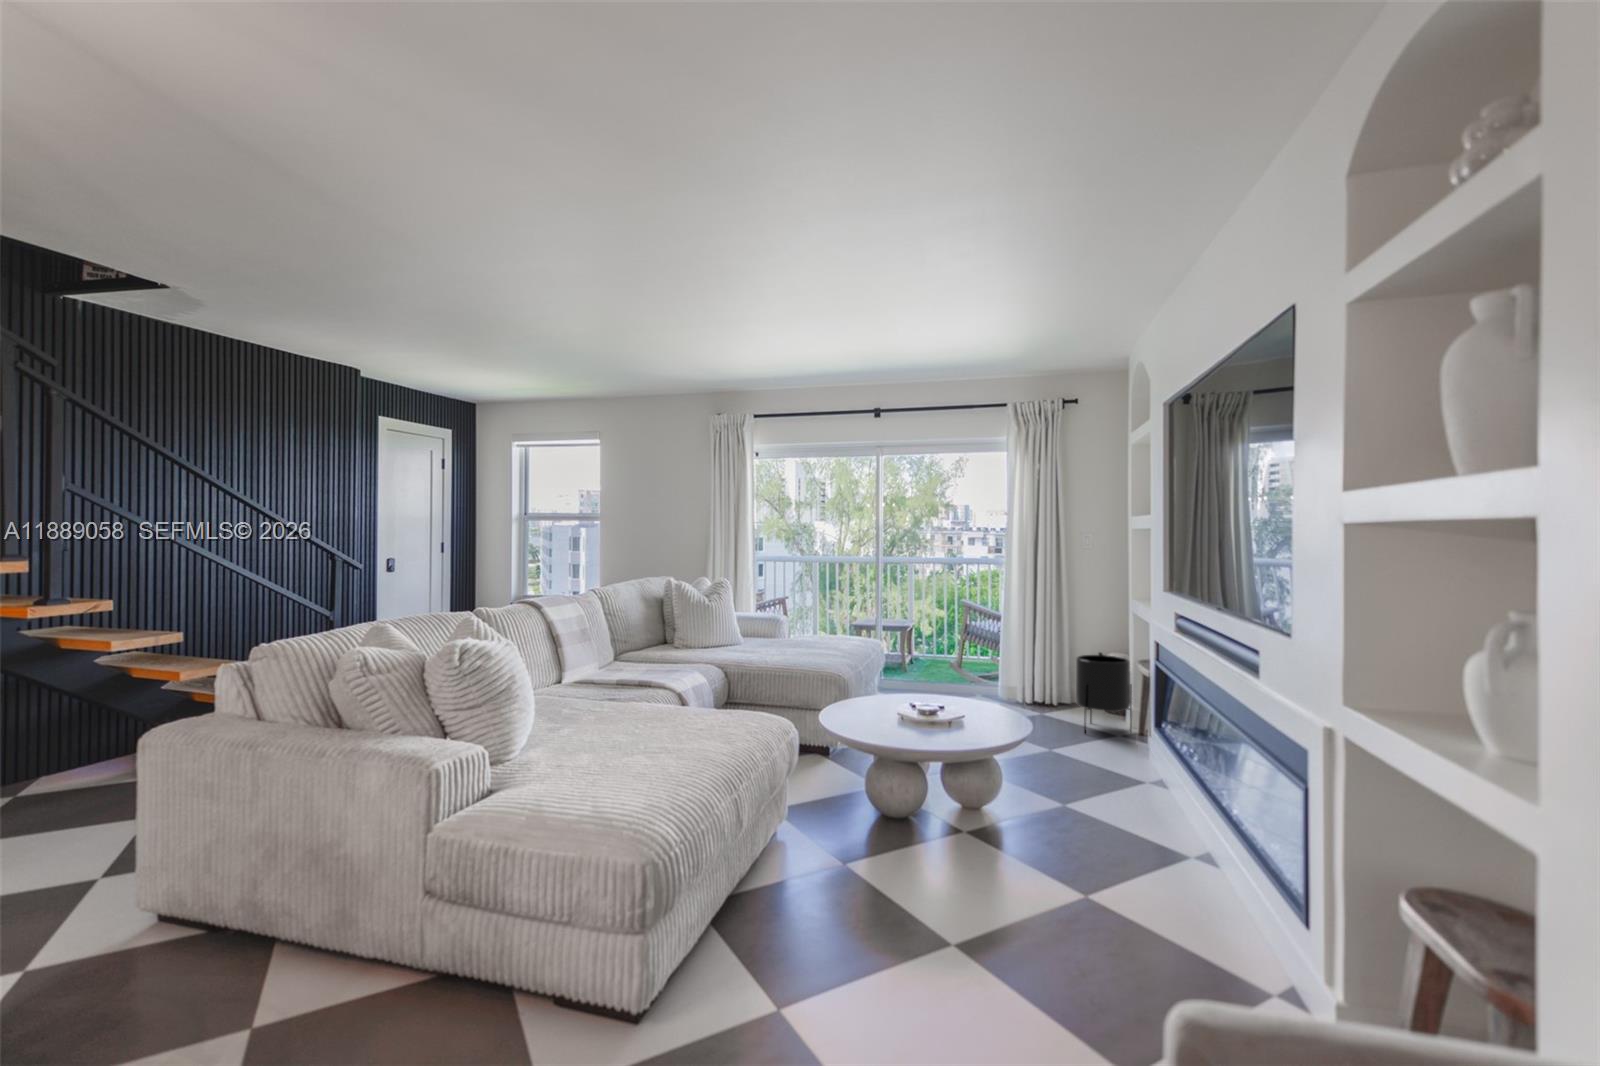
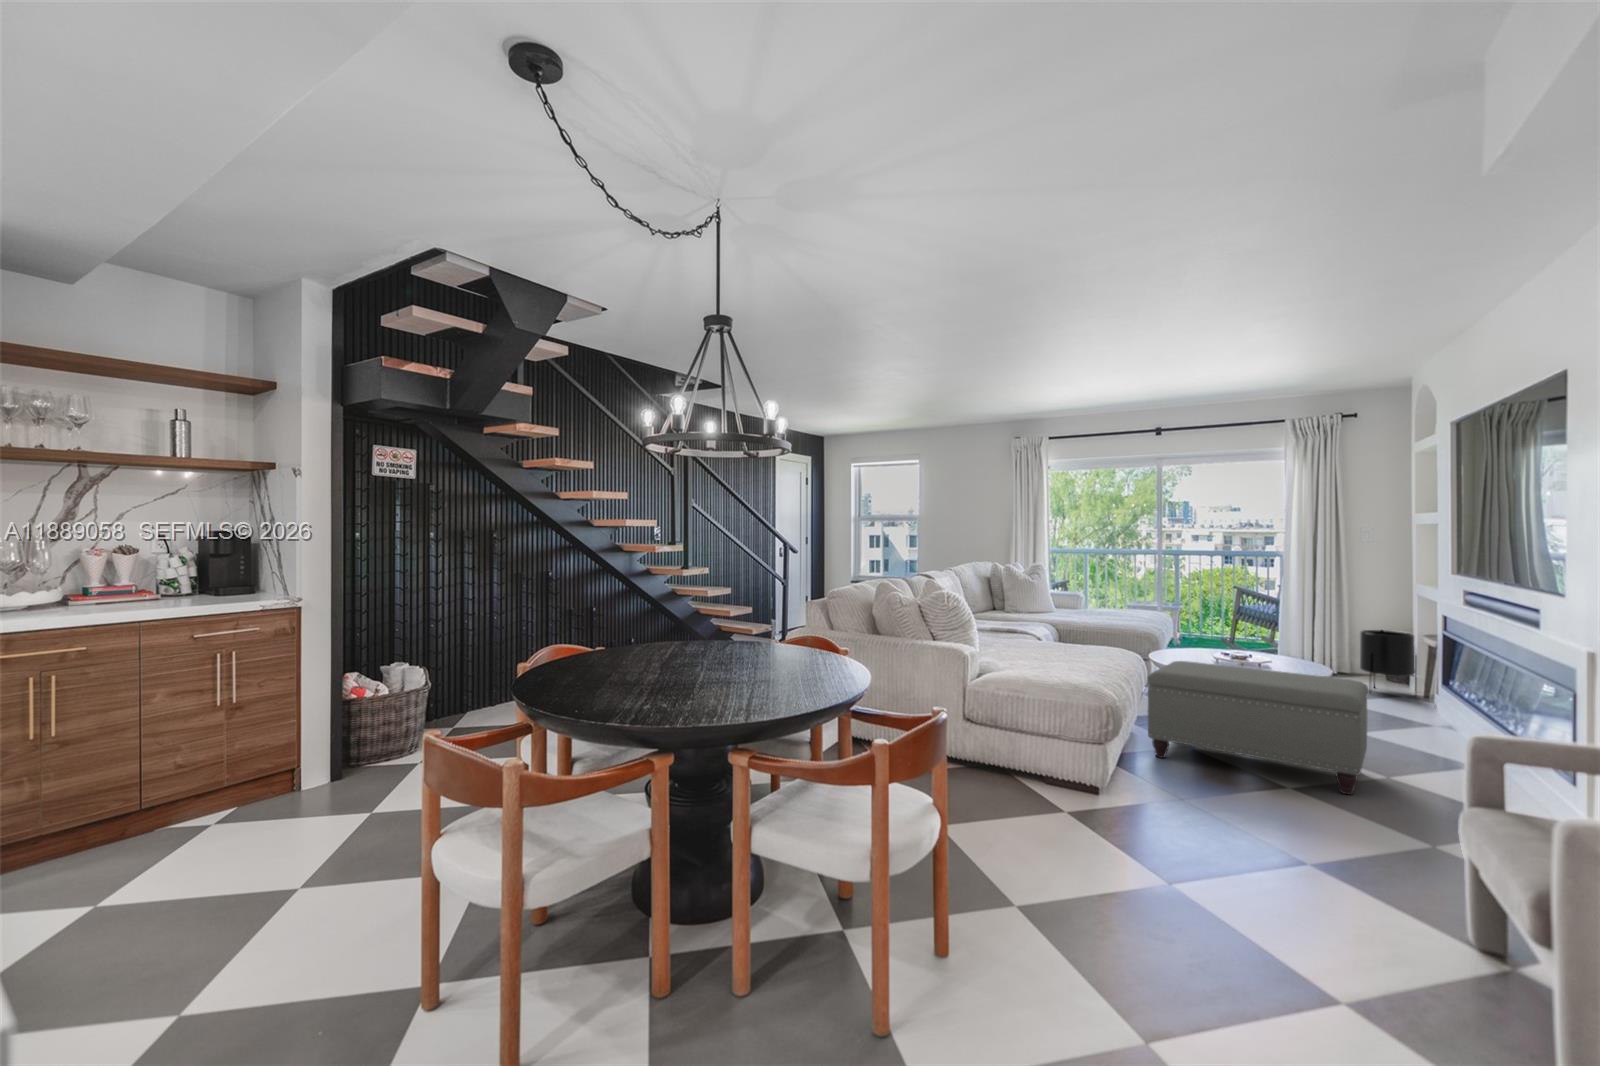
ottoman: none [777,728,1062,937] -> present [1147,661,1368,794]

